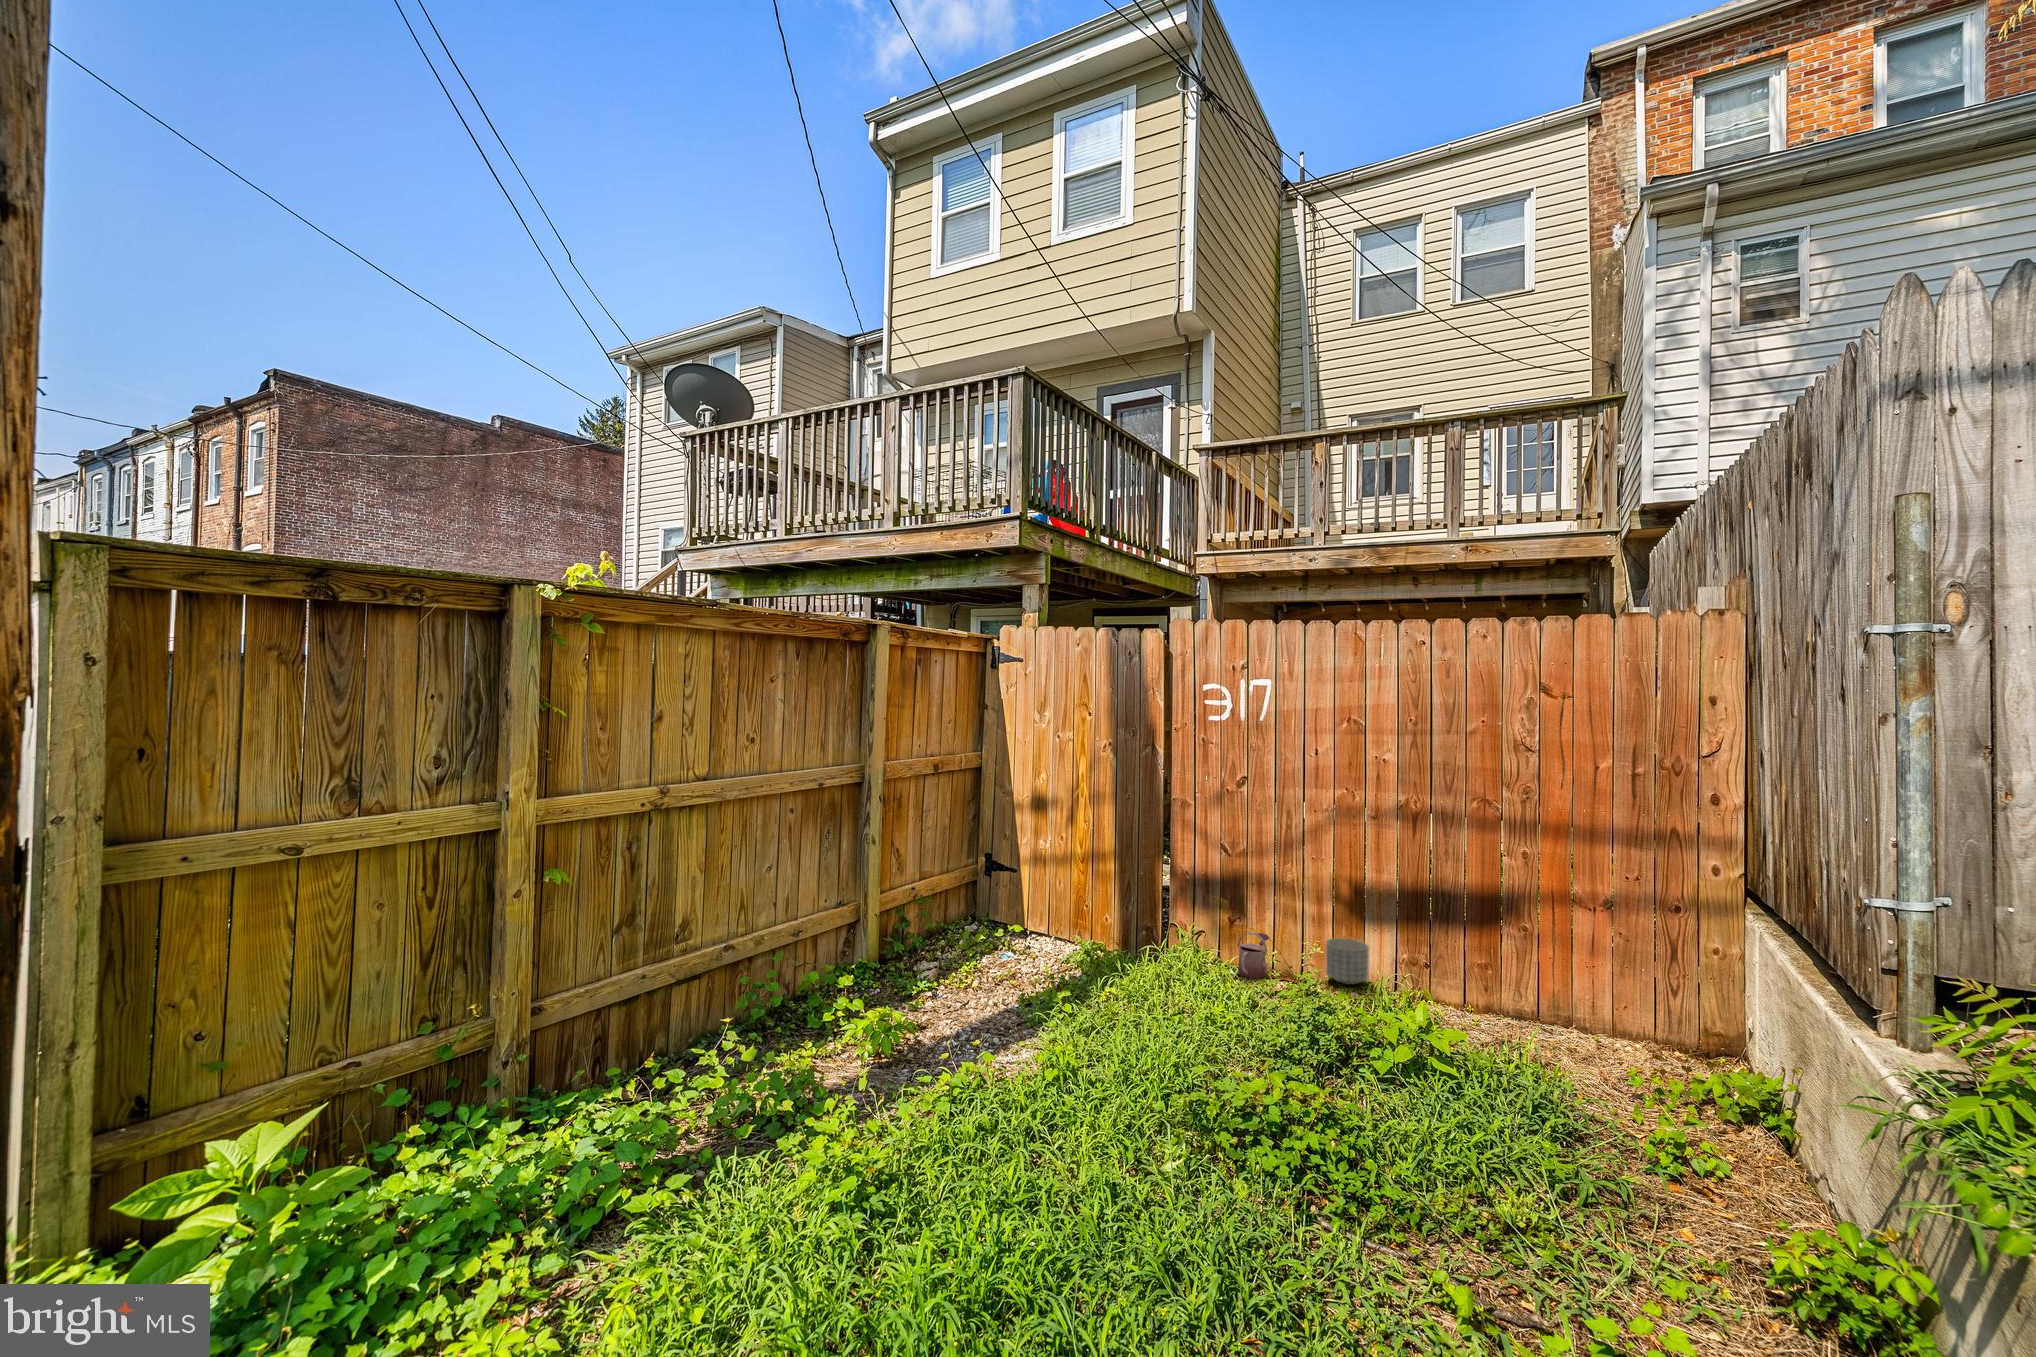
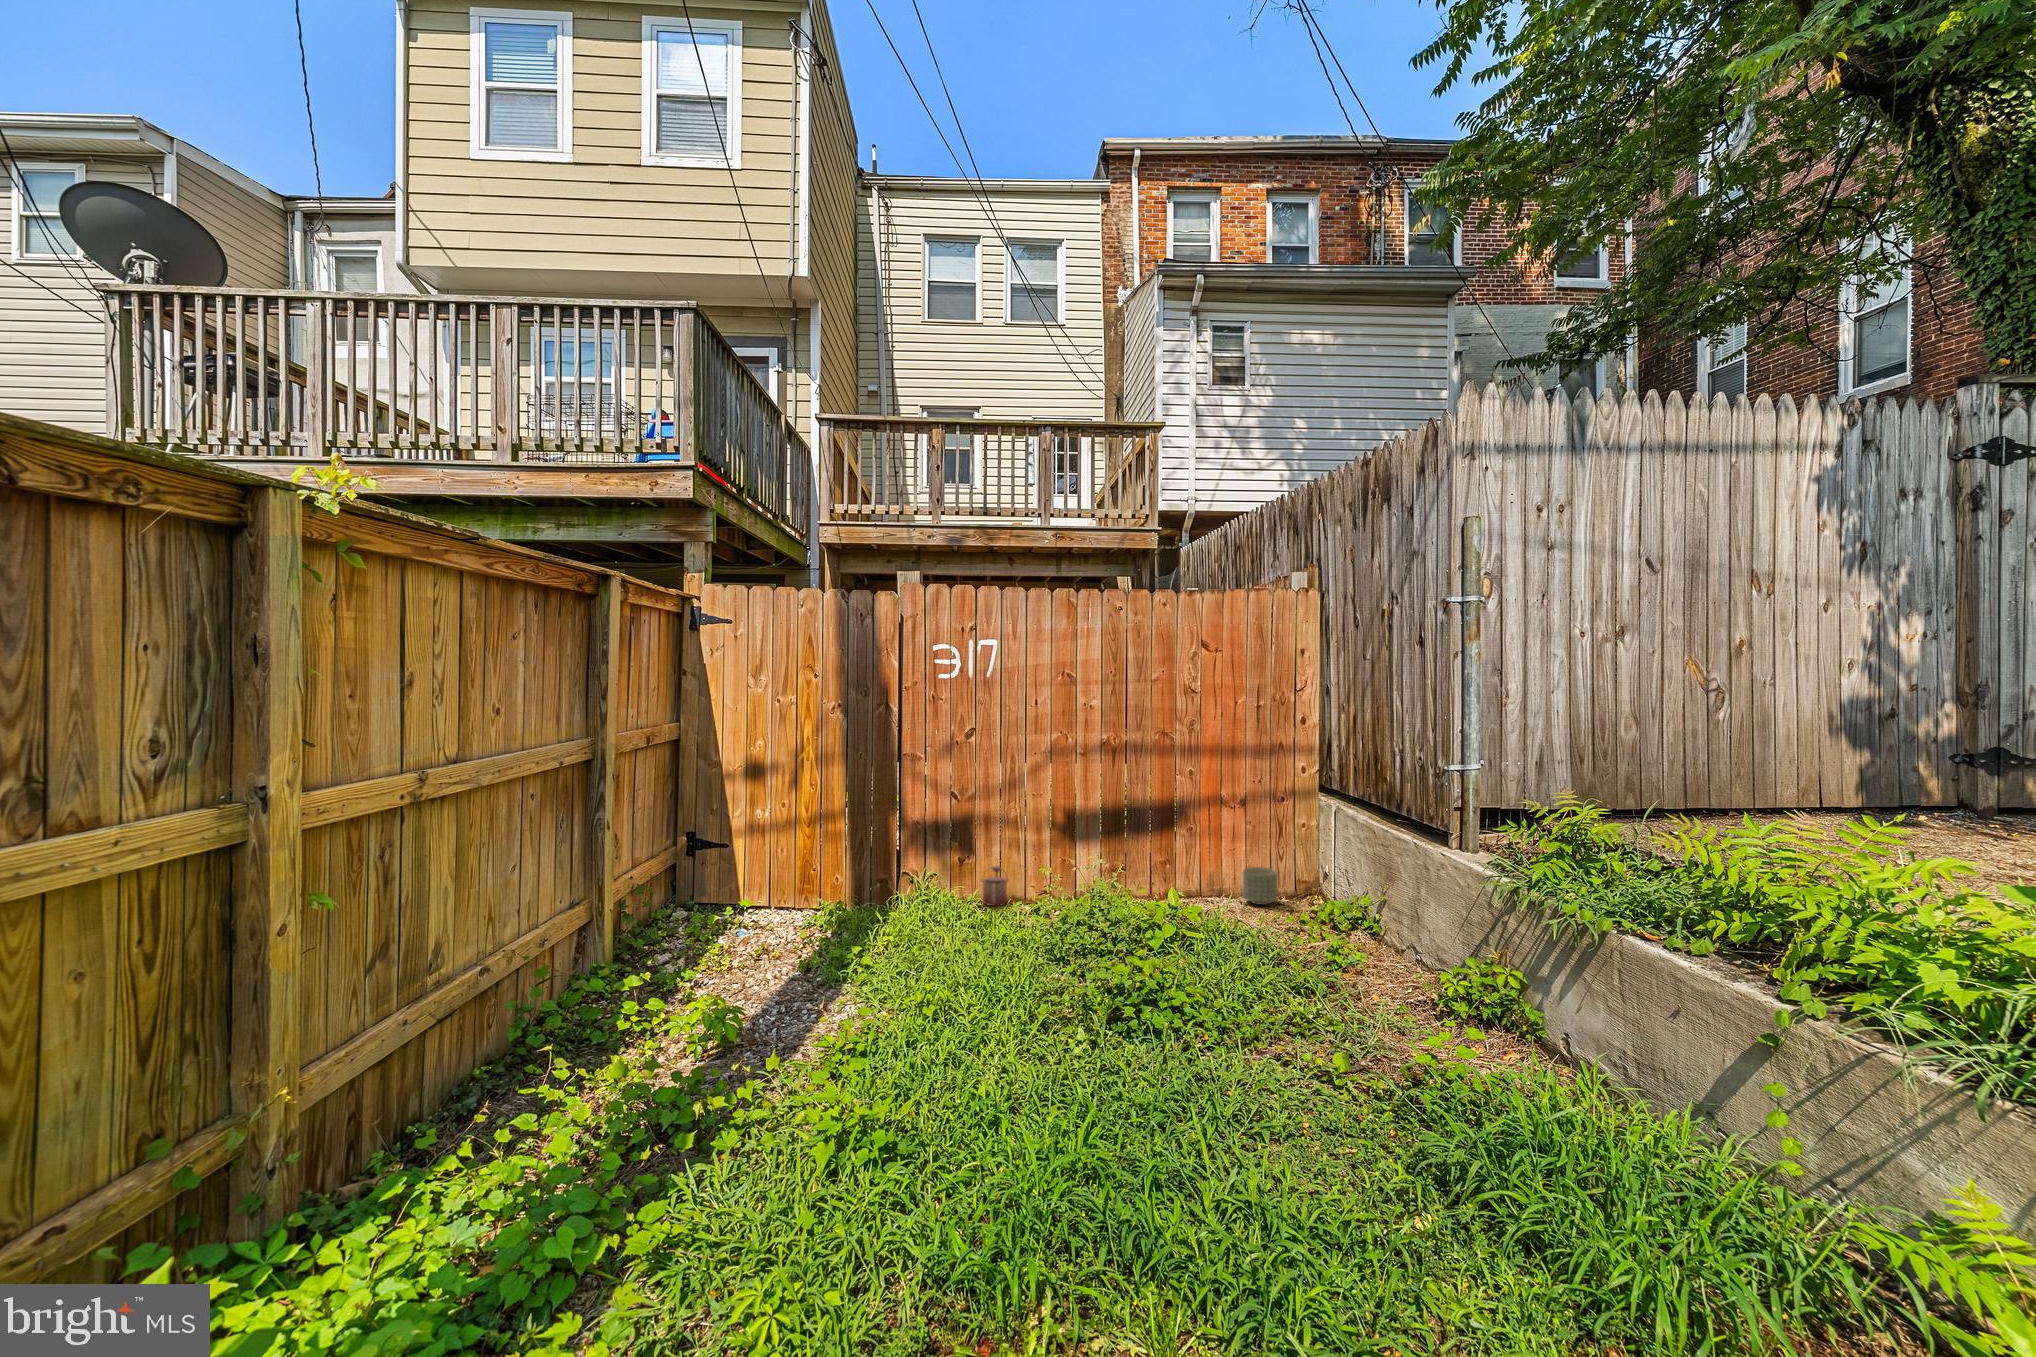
planter: present [1326,938,1369,985] -> present [1243,867,1278,905]

